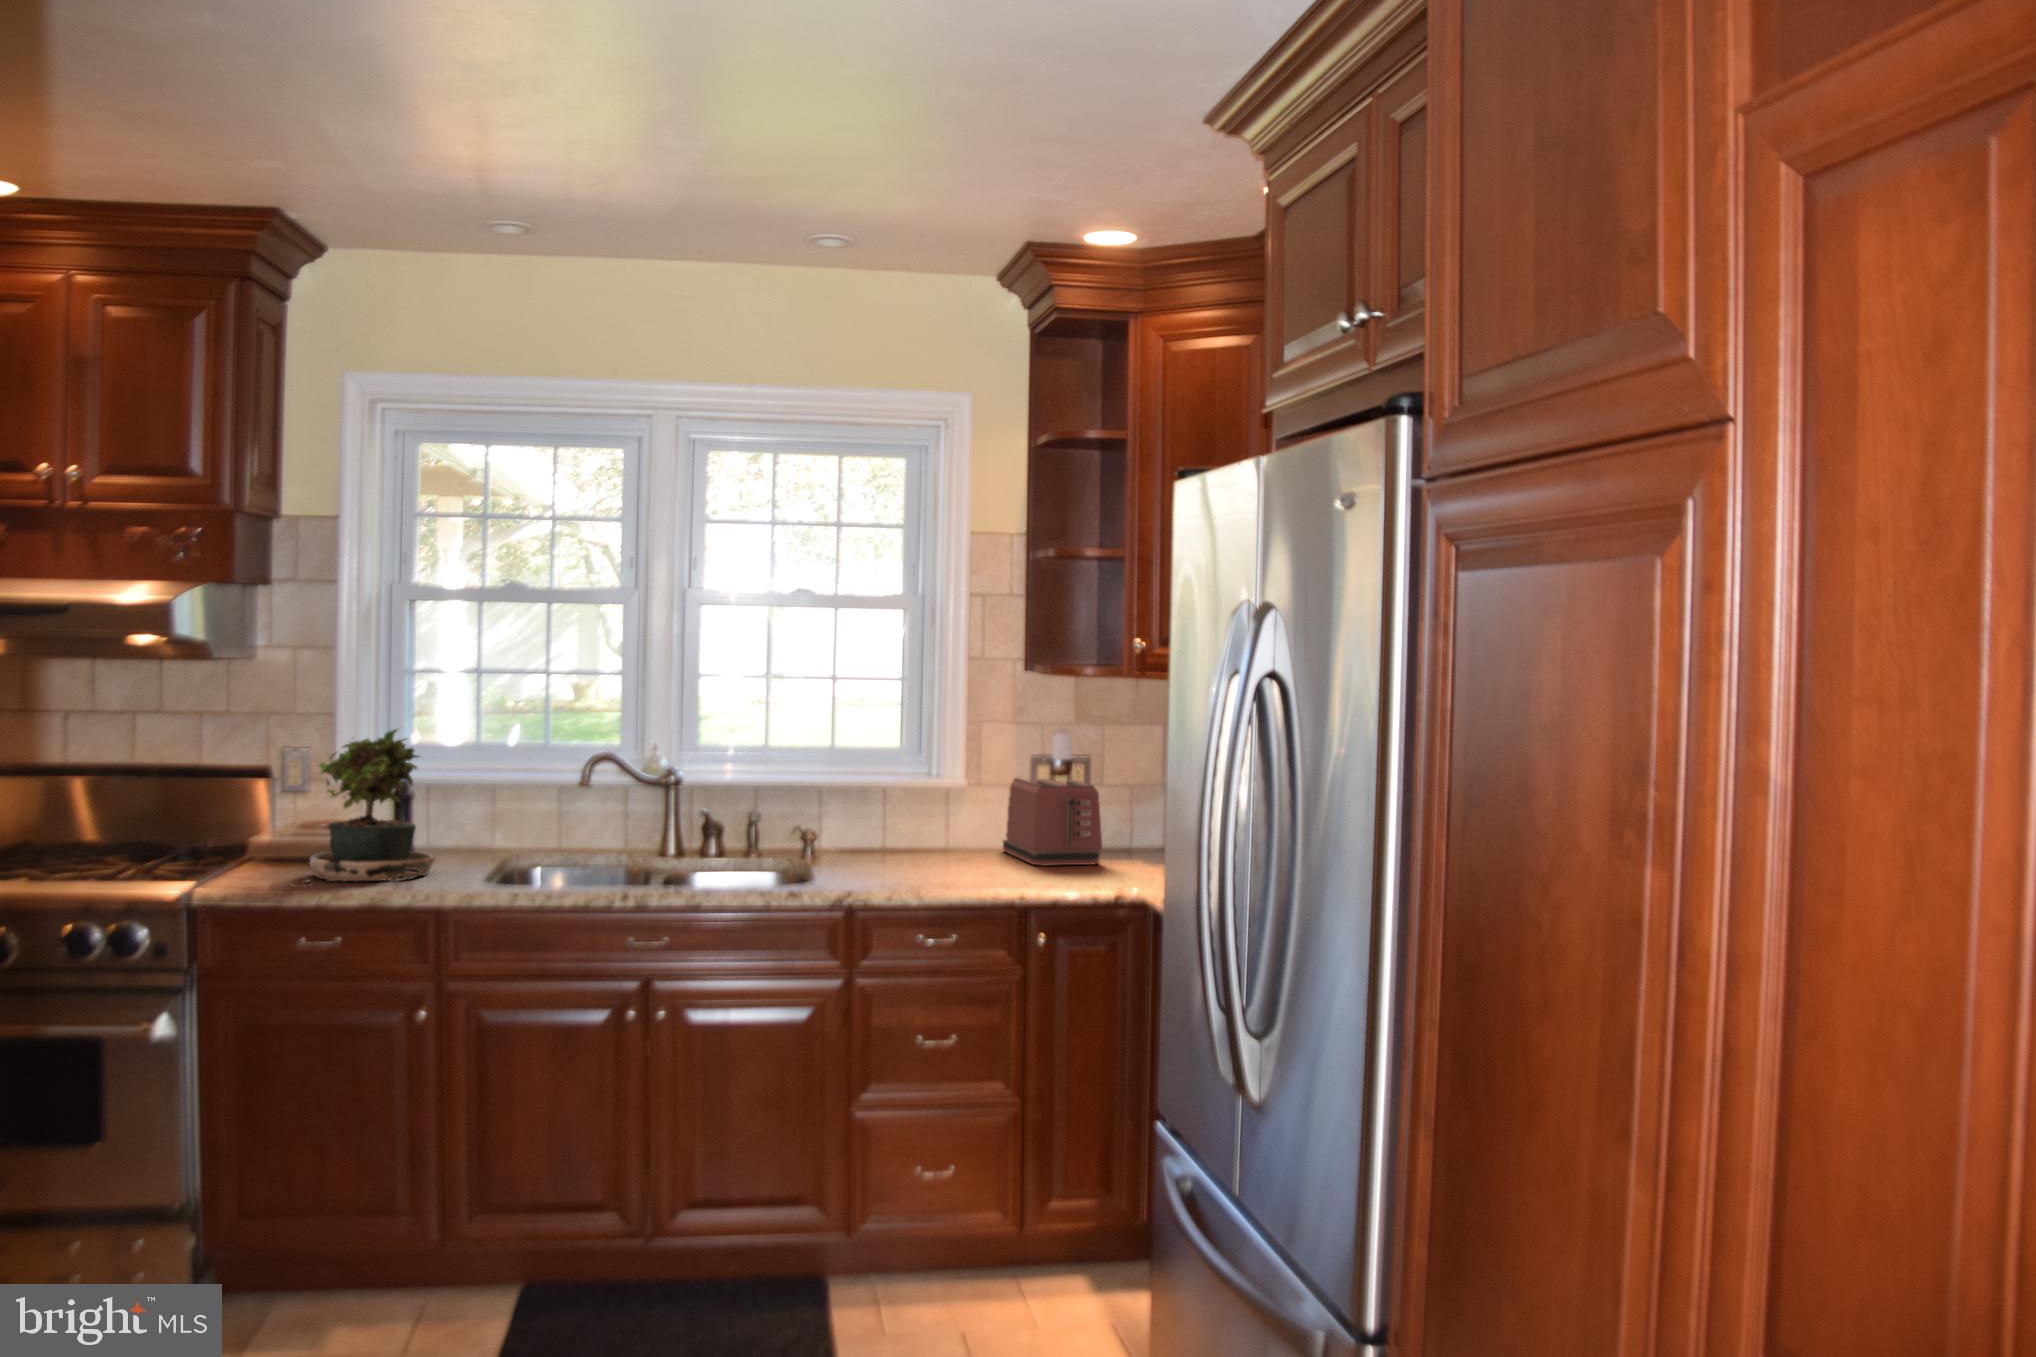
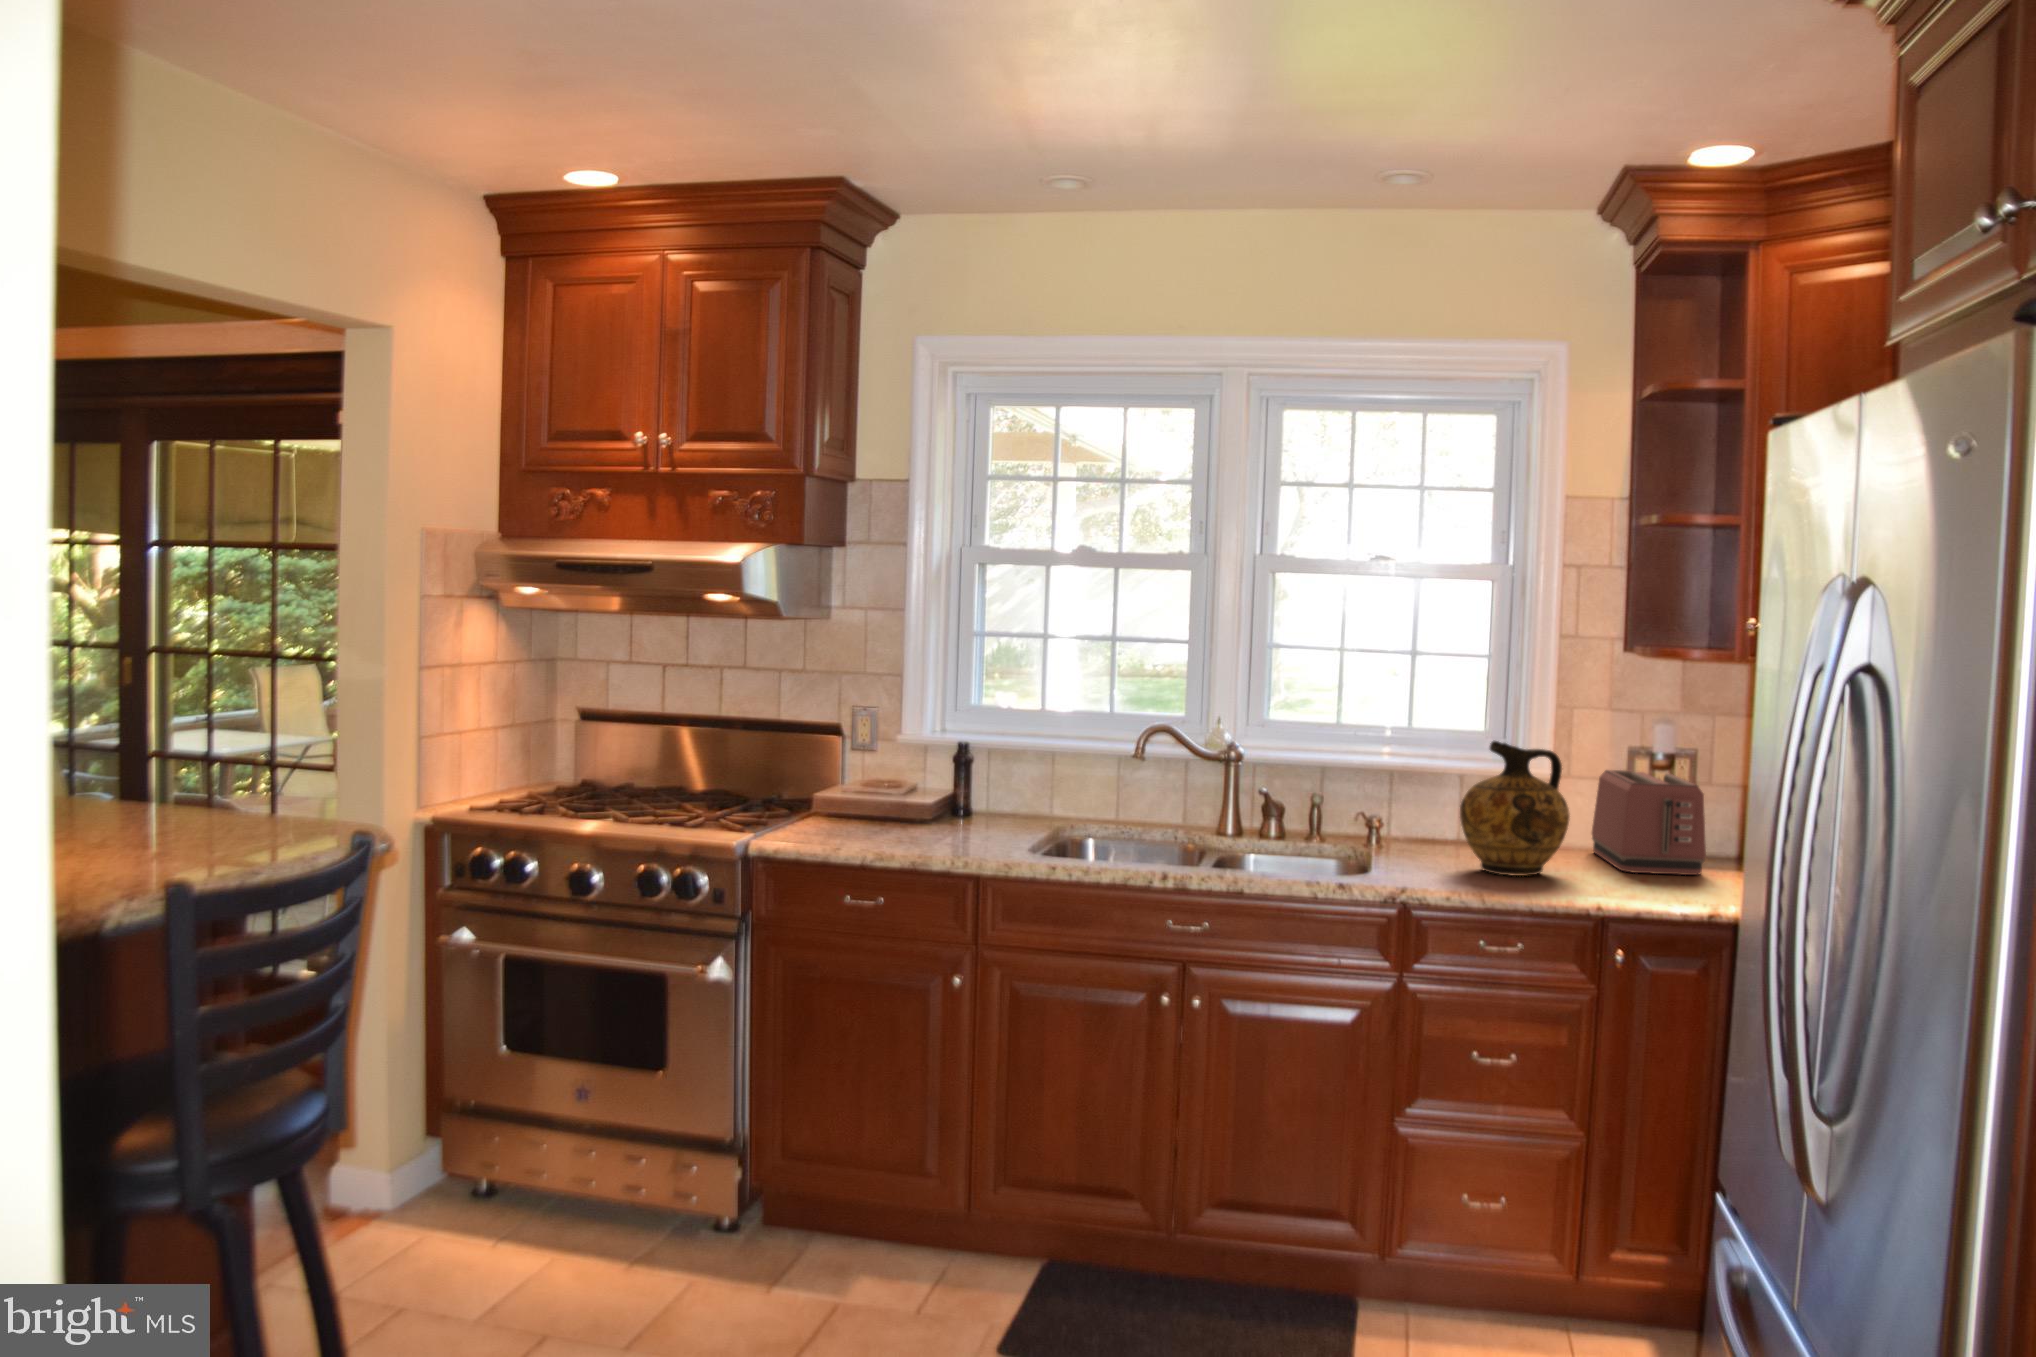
potted plant: present [293,729,435,886] -> none [860,694,992,848]
ceramic jug: none [893,752,990,874] -> present [1460,741,1570,876]

